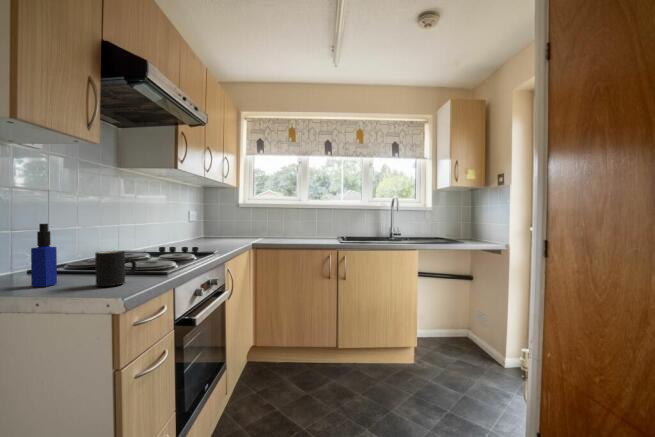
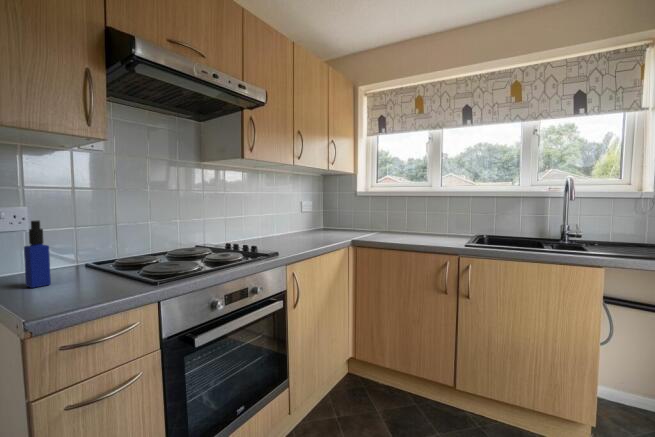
mug: present [95,251,136,286] -> none [47,255,103,299]

